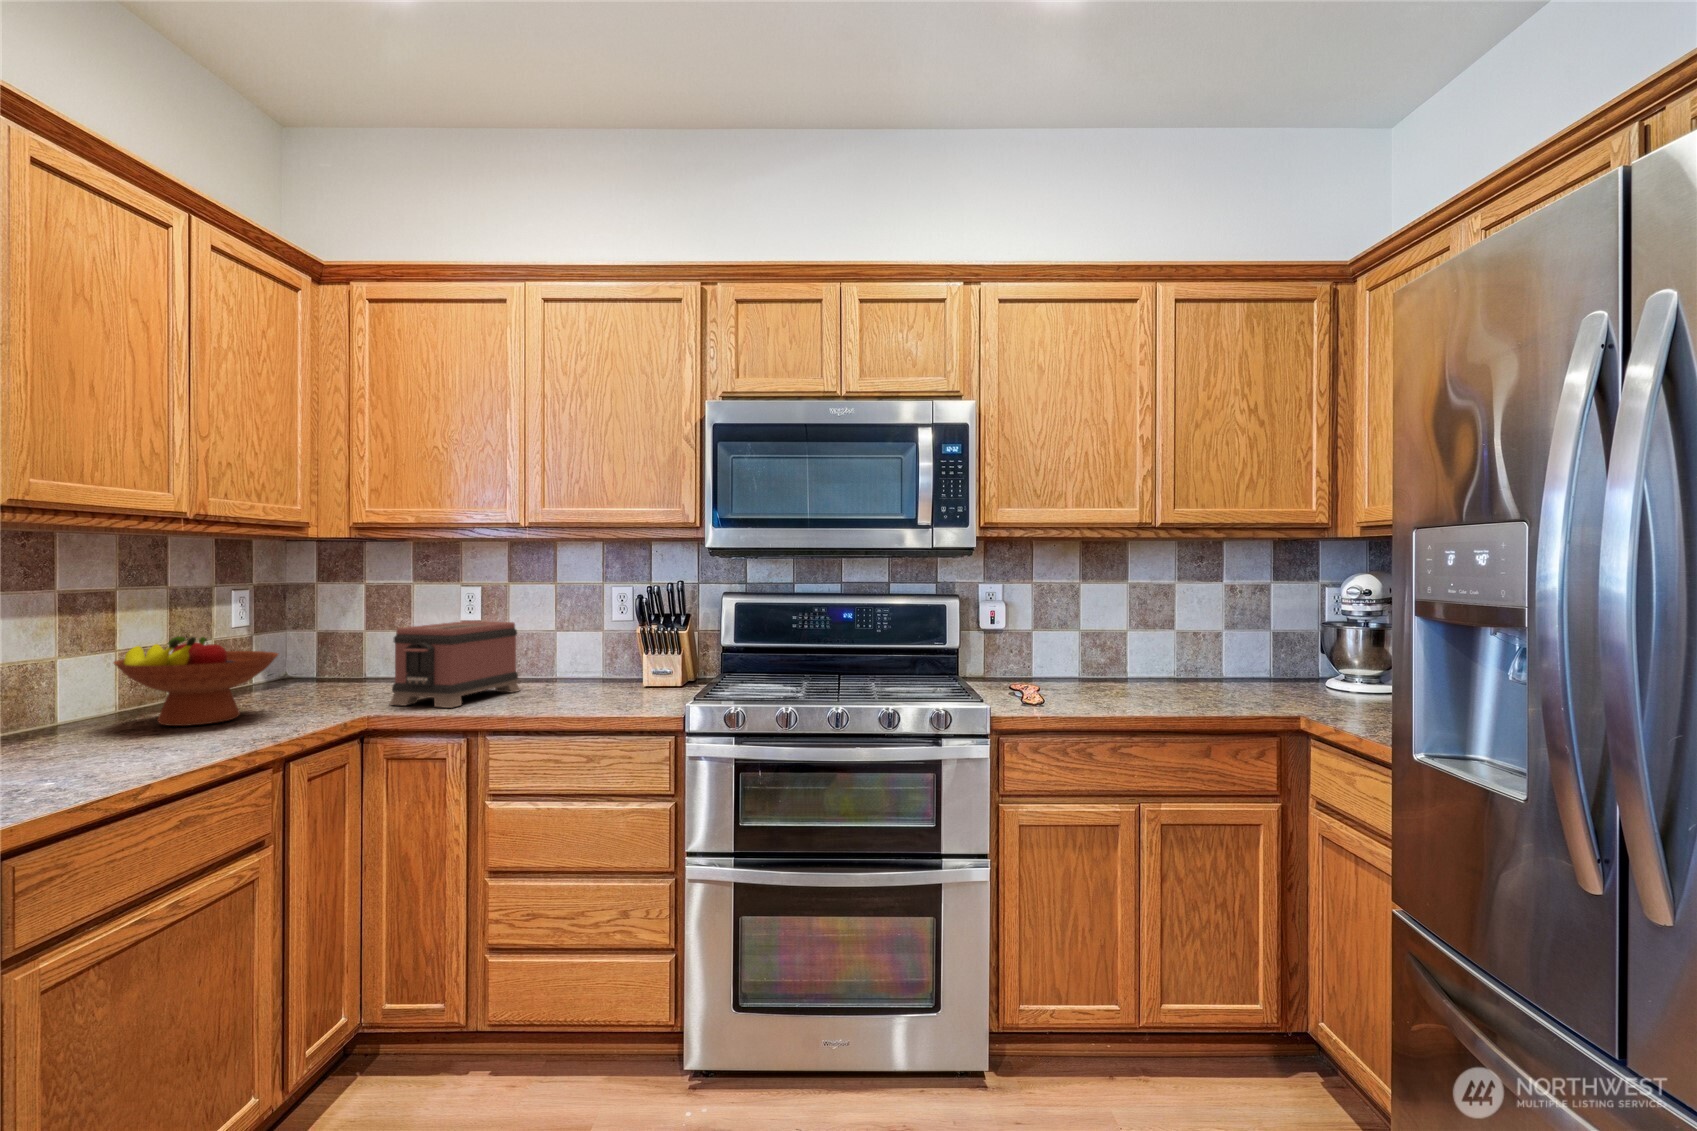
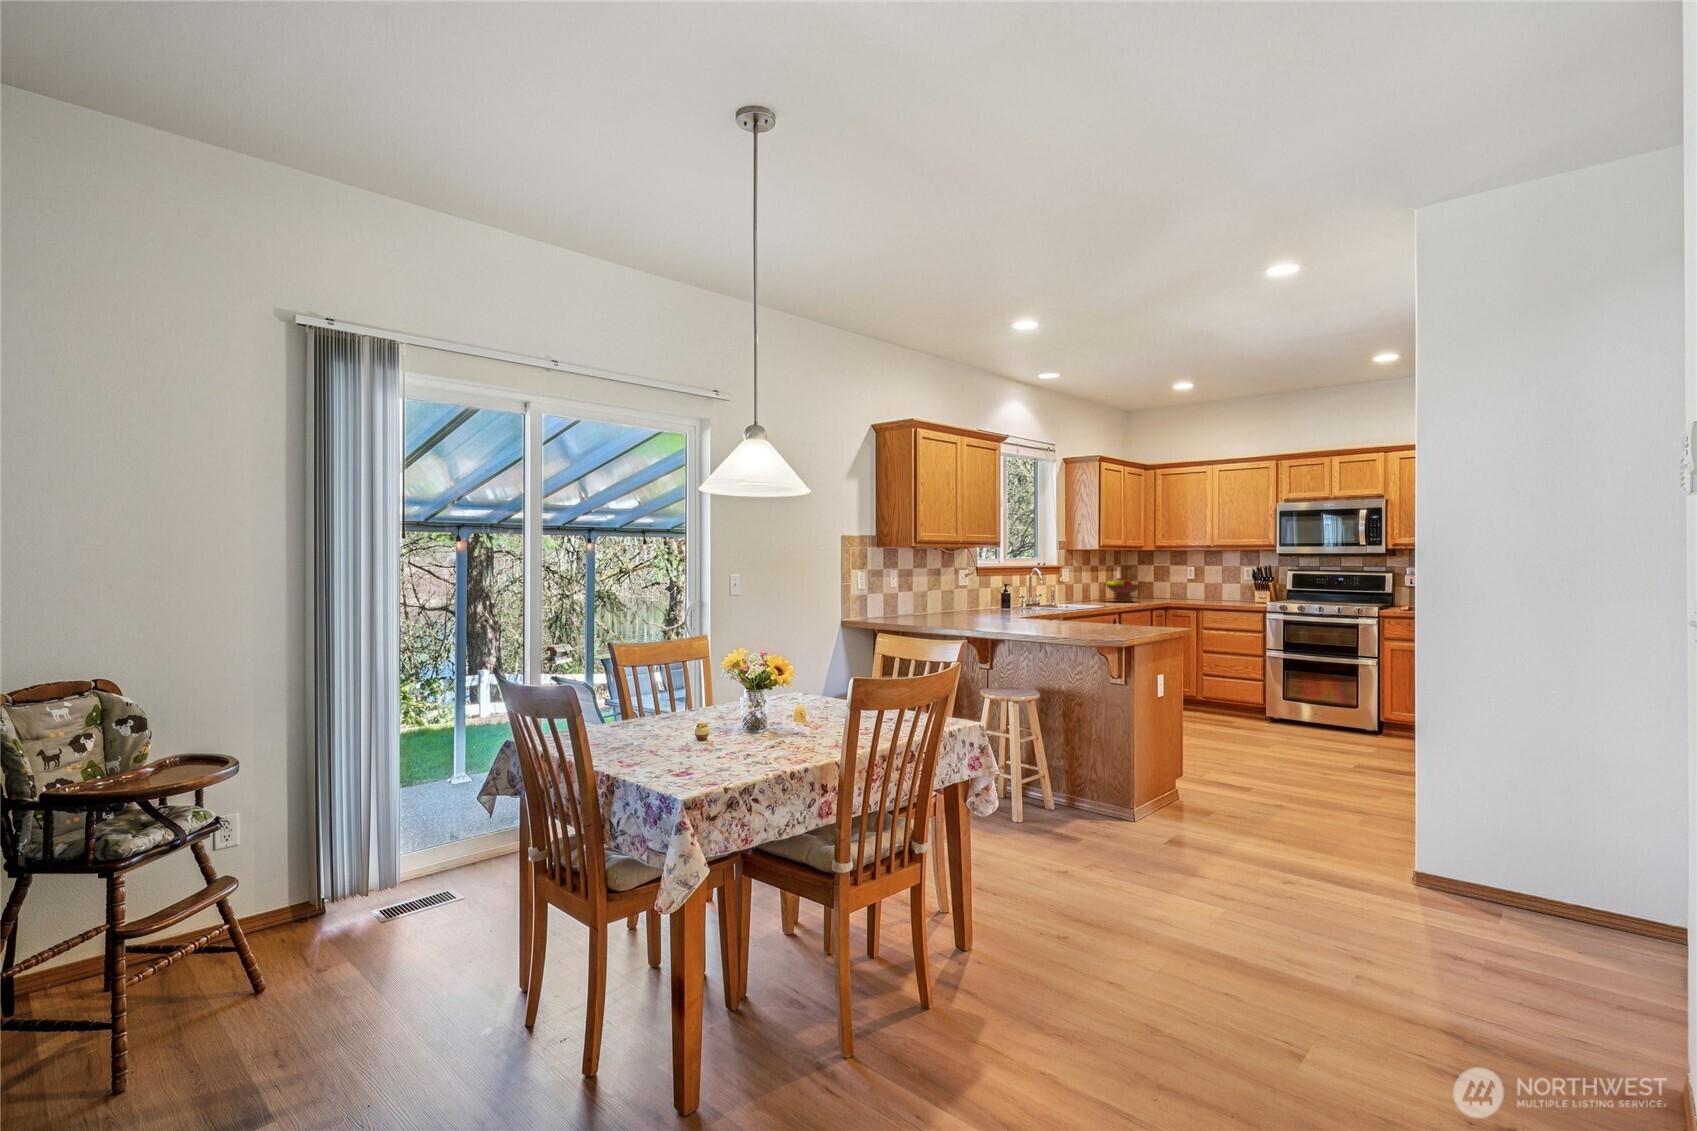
toaster: present [390,621,520,708] -> none [1171,578,1211,603]

